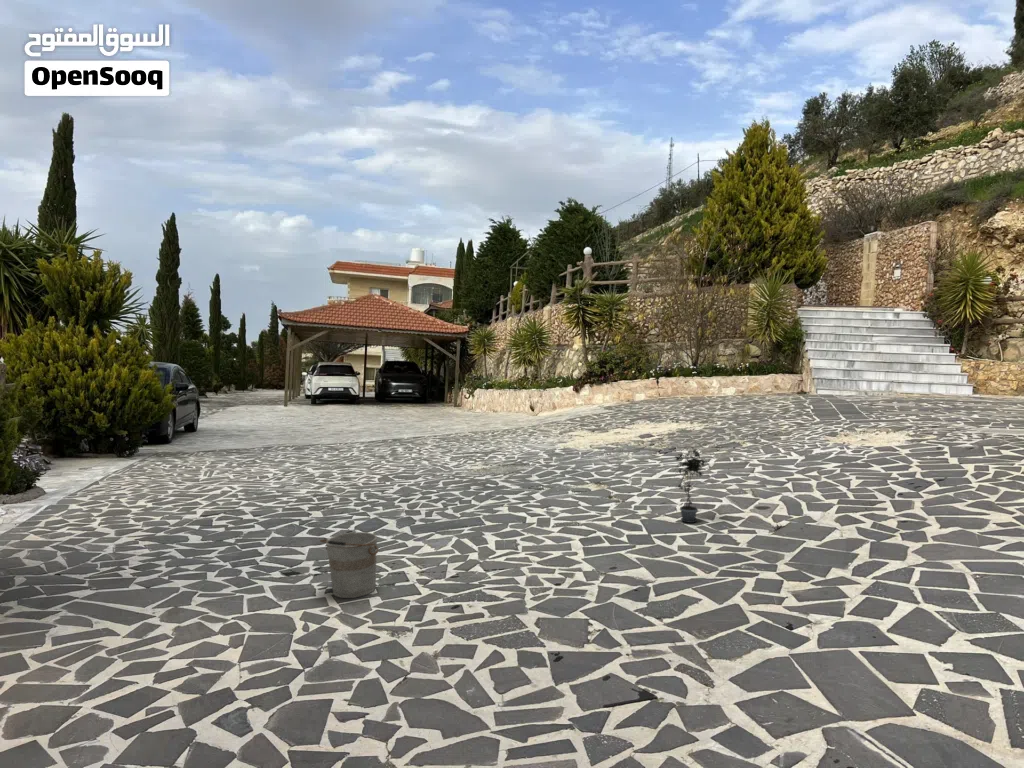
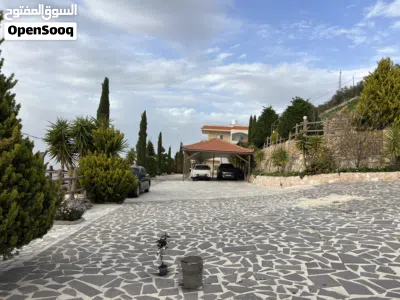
potted plant: present [675,450,707,523] -> present [156,233,170,275]

